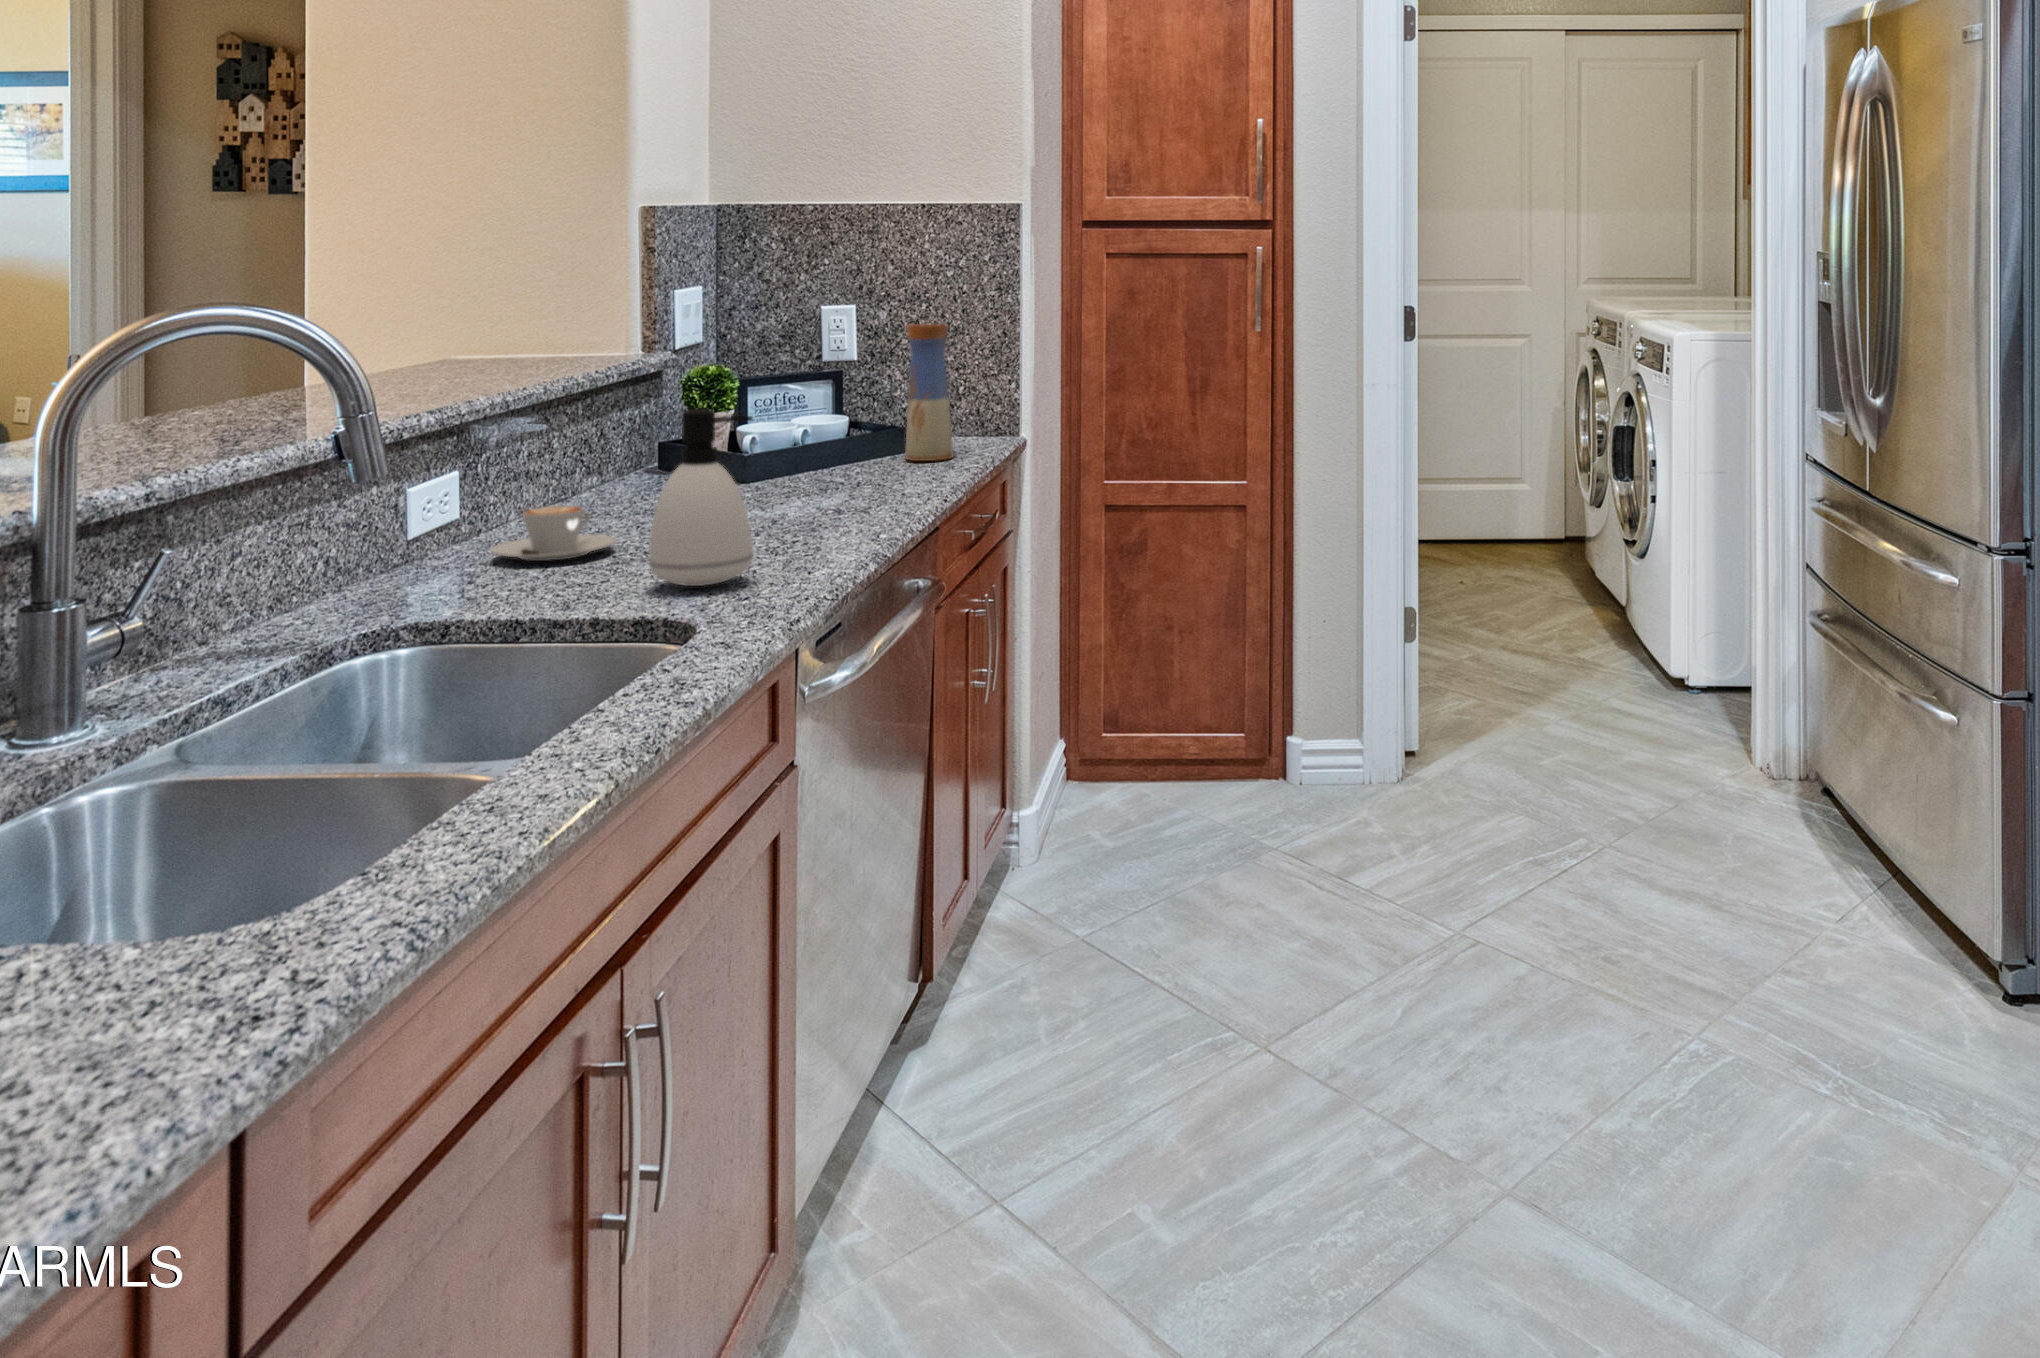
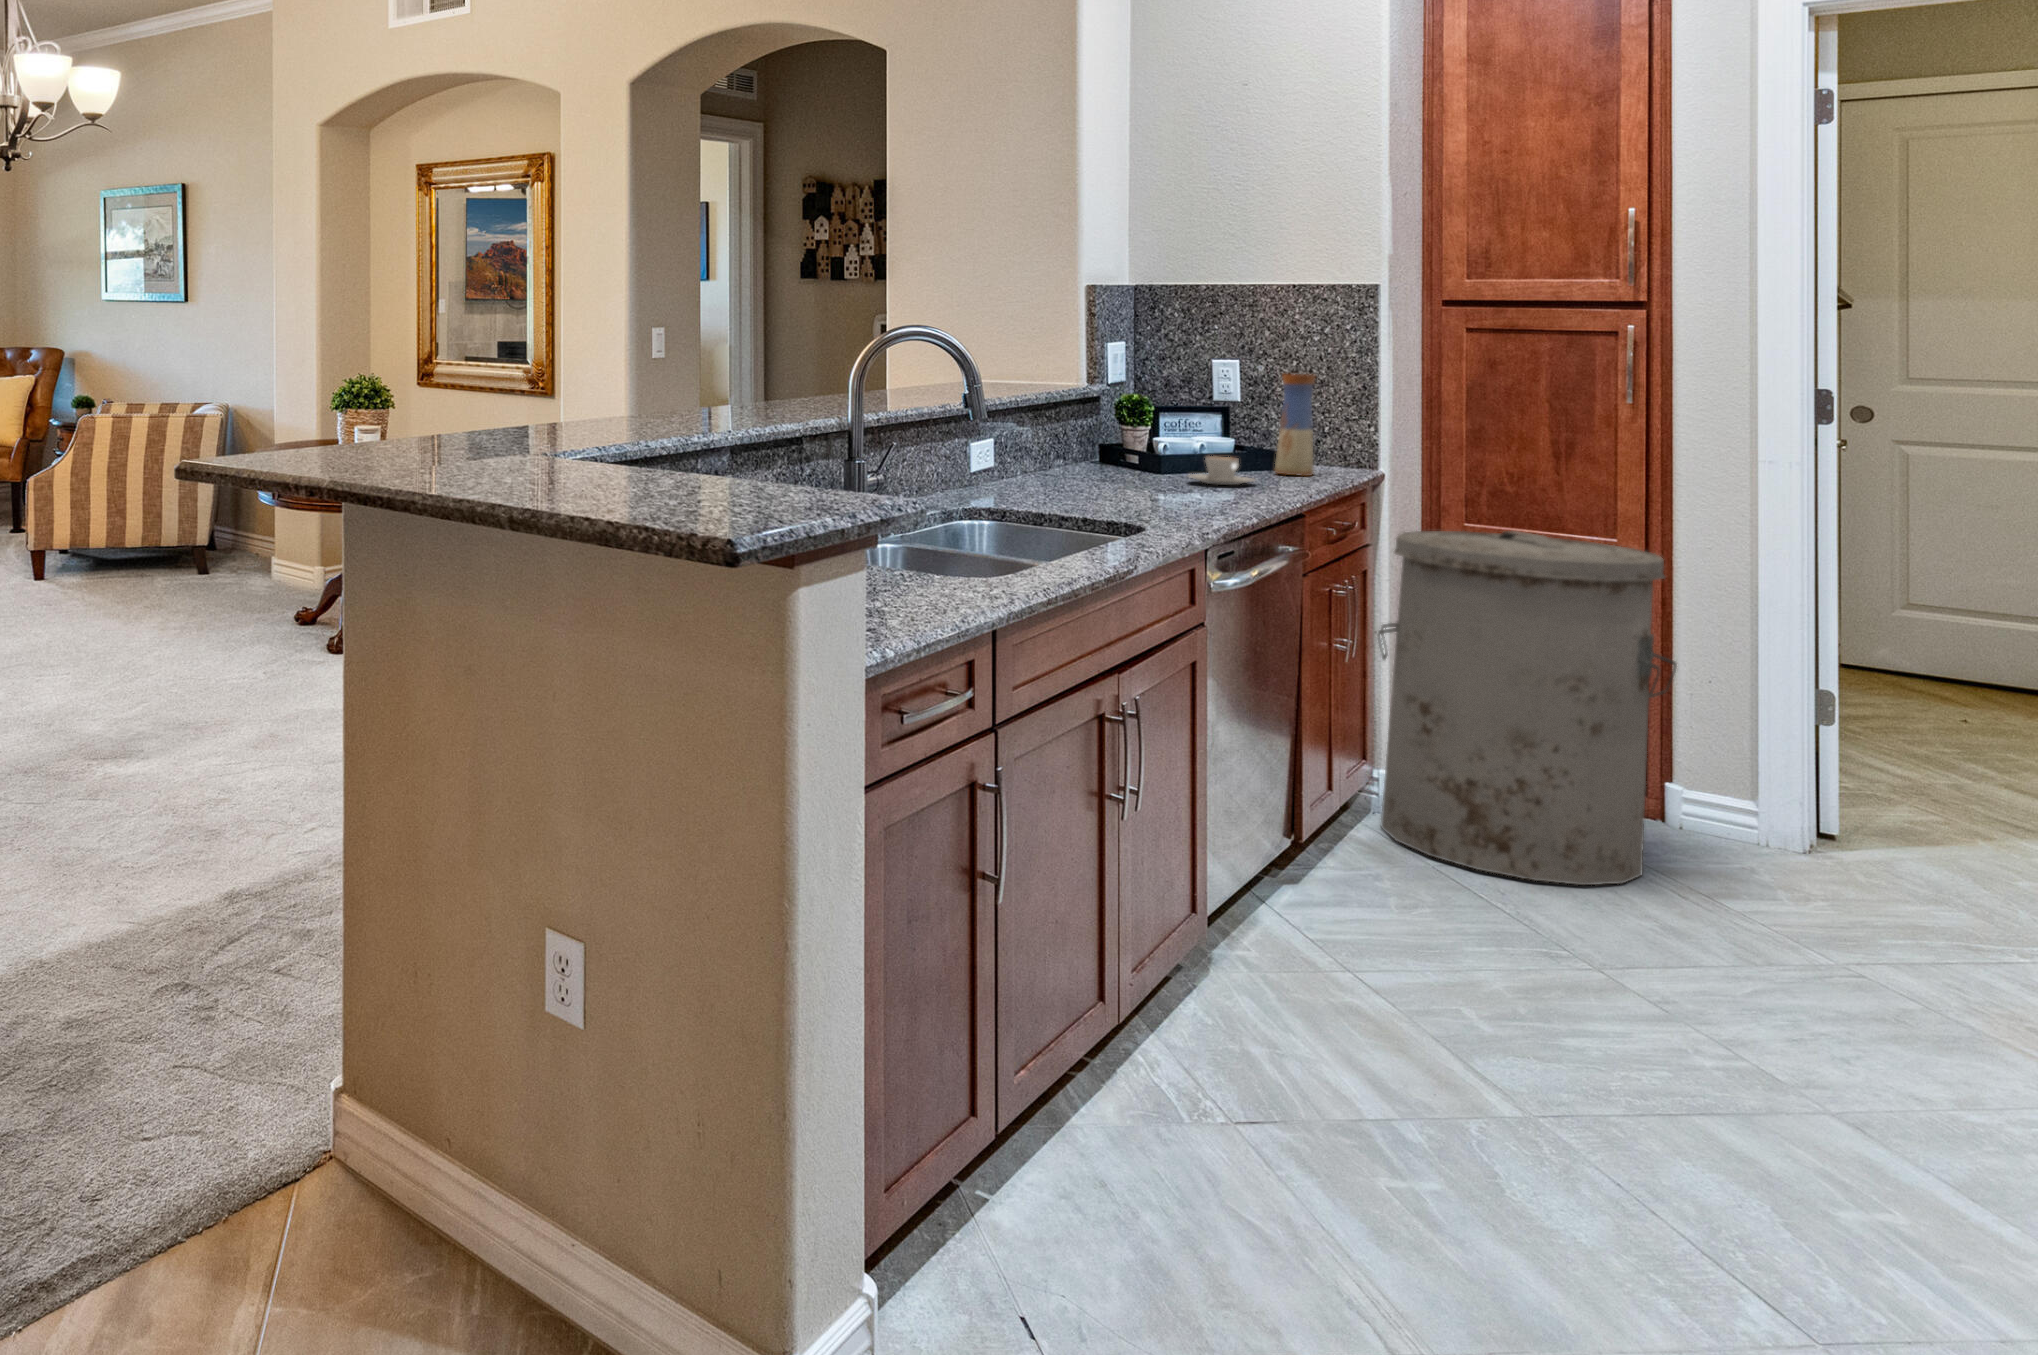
soap dispenser: present [649,409,753,586] -> none [1115,405,1183,512]
trash can: none [1040,495,1335,925] -> present [1378,531,1677,885]
coffee cup: present [491,506,616,561] -> present [1189,456,1254,485]

